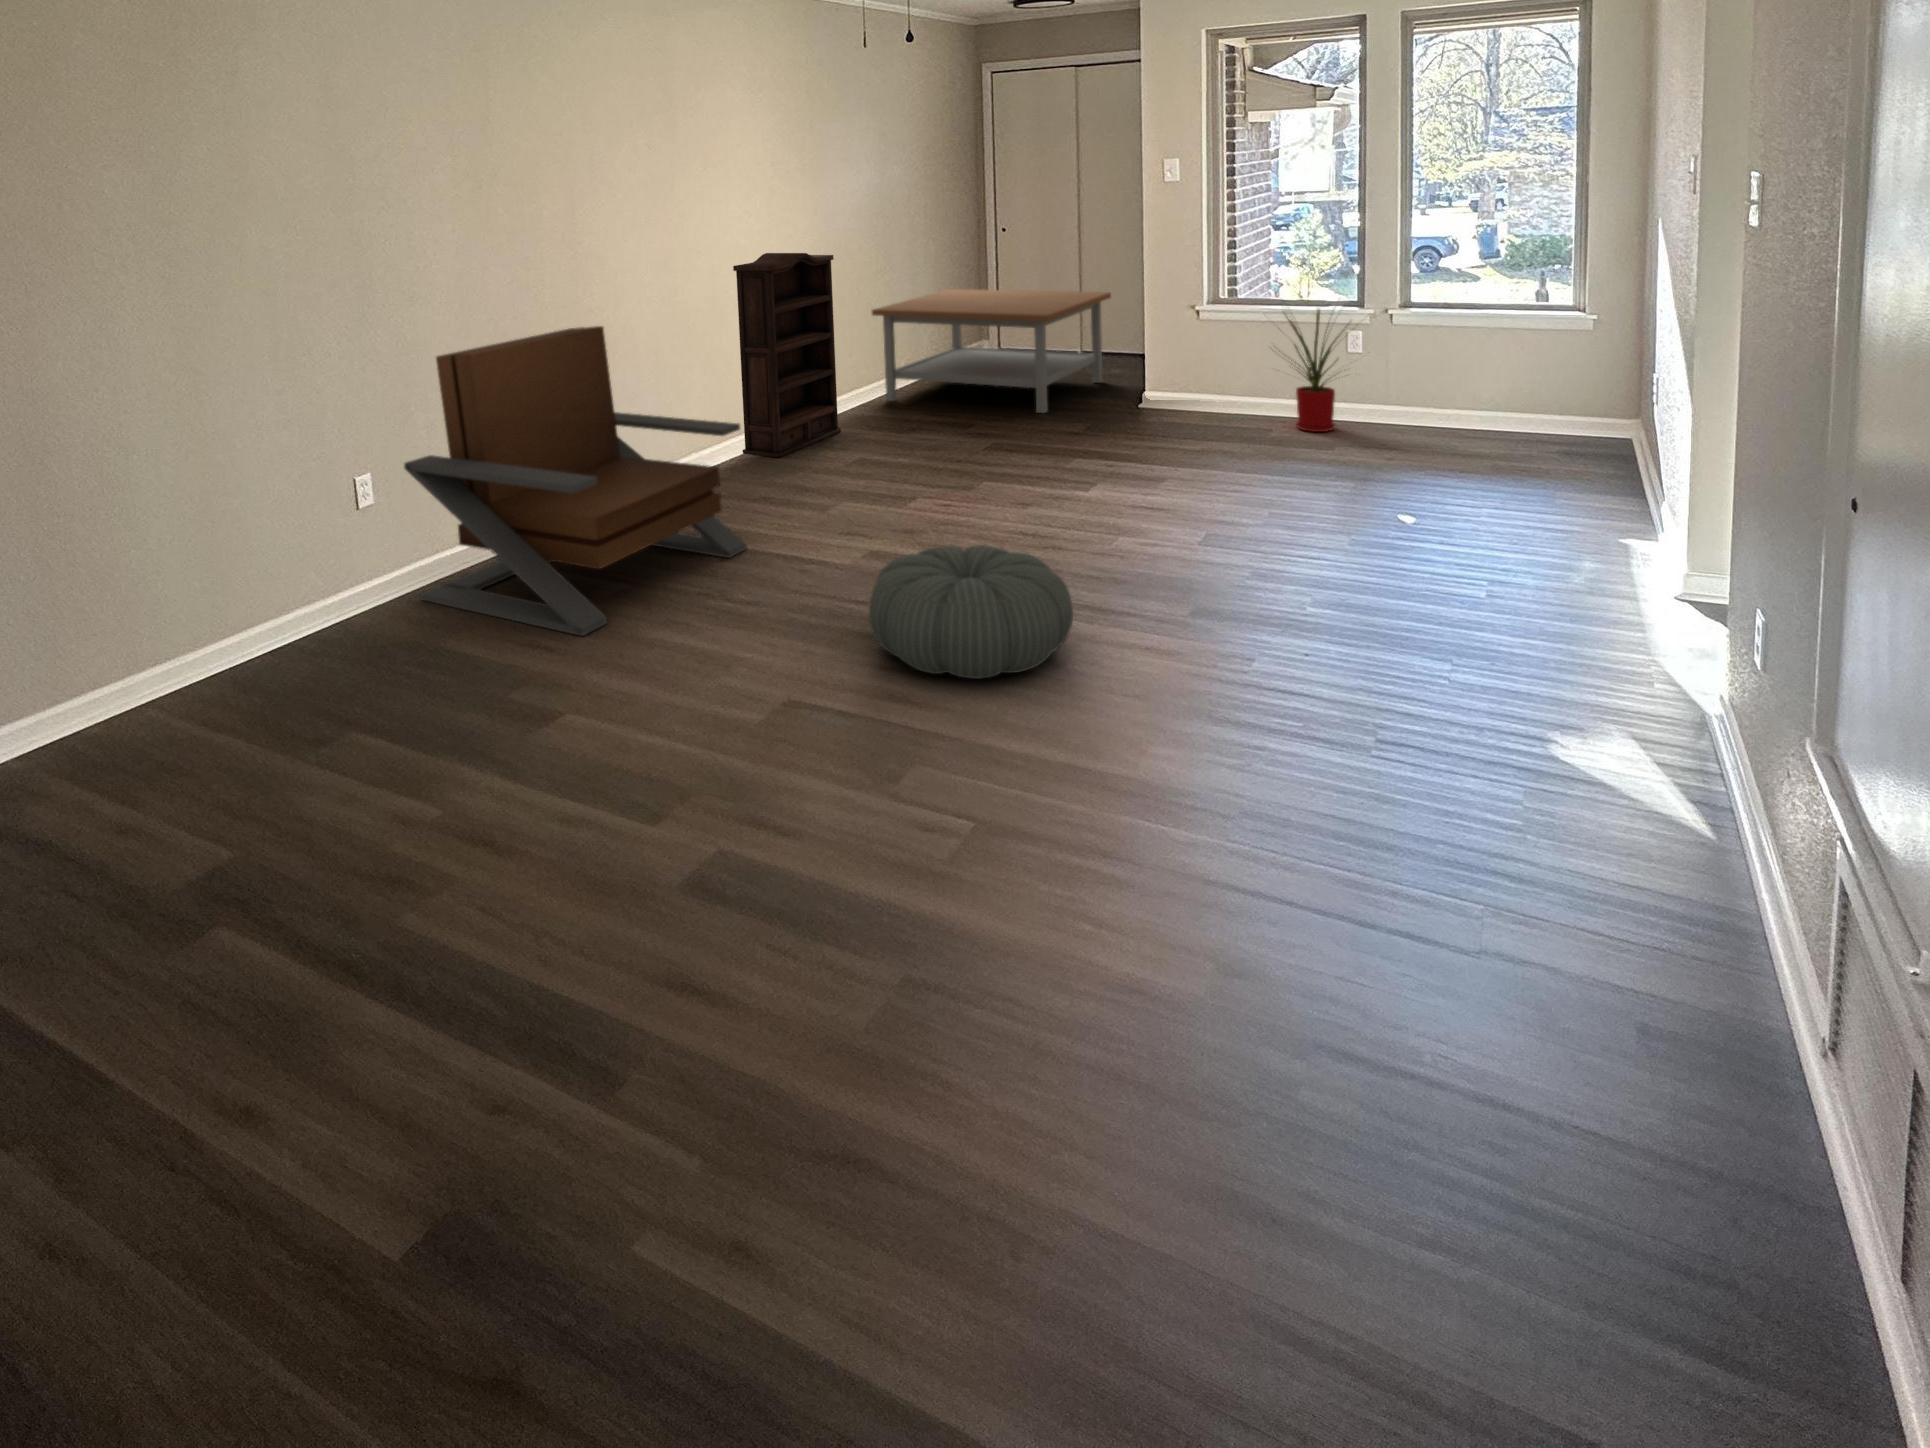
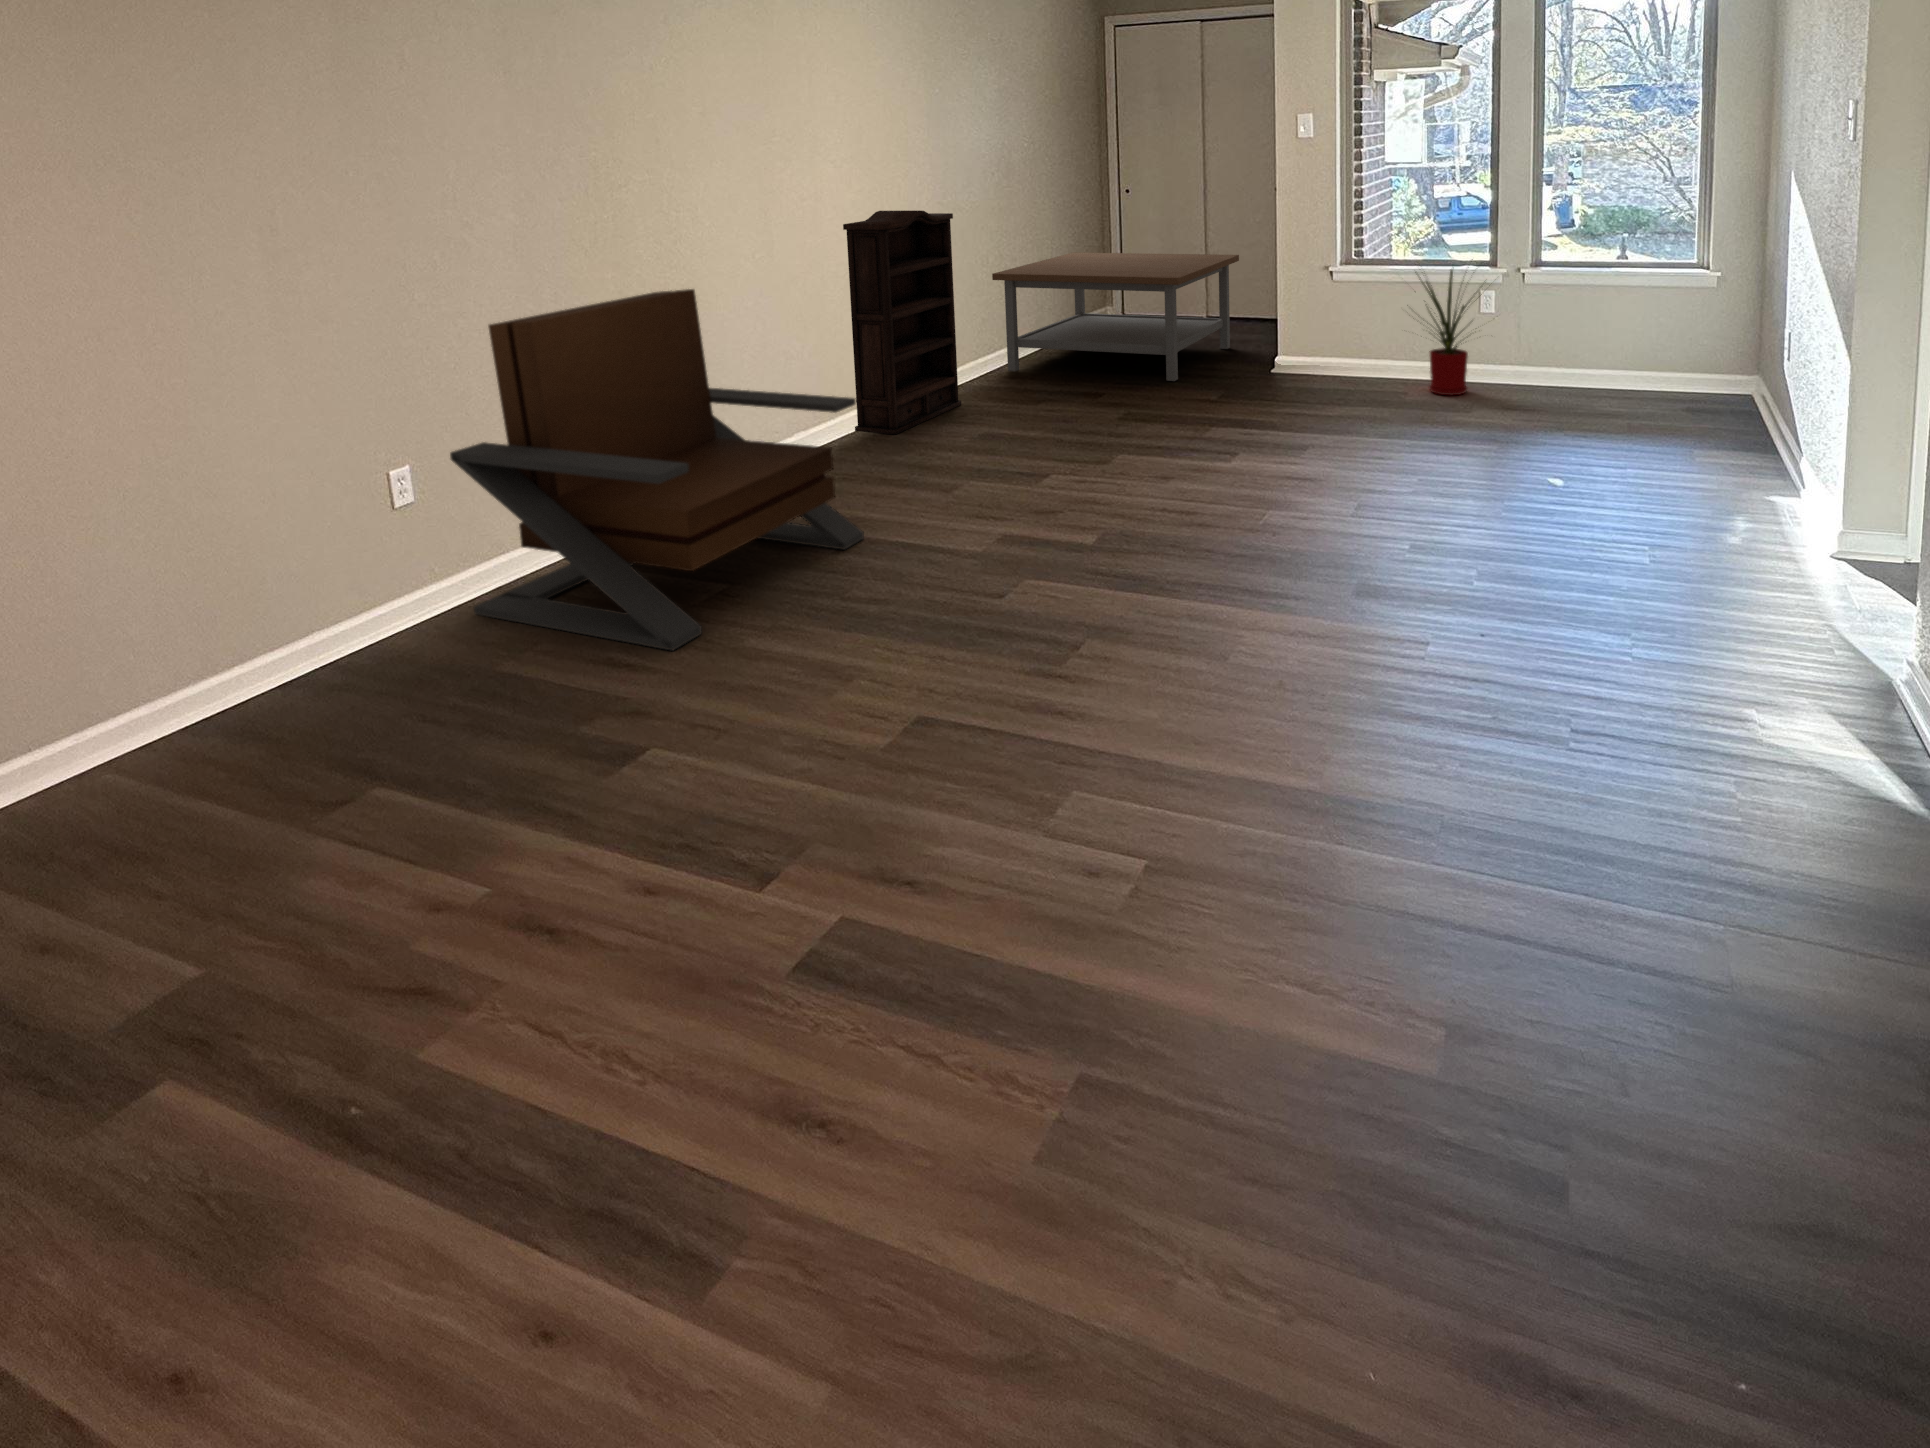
pouf: present [869,545,1073,679] -> none [1010,528,1236,681]

